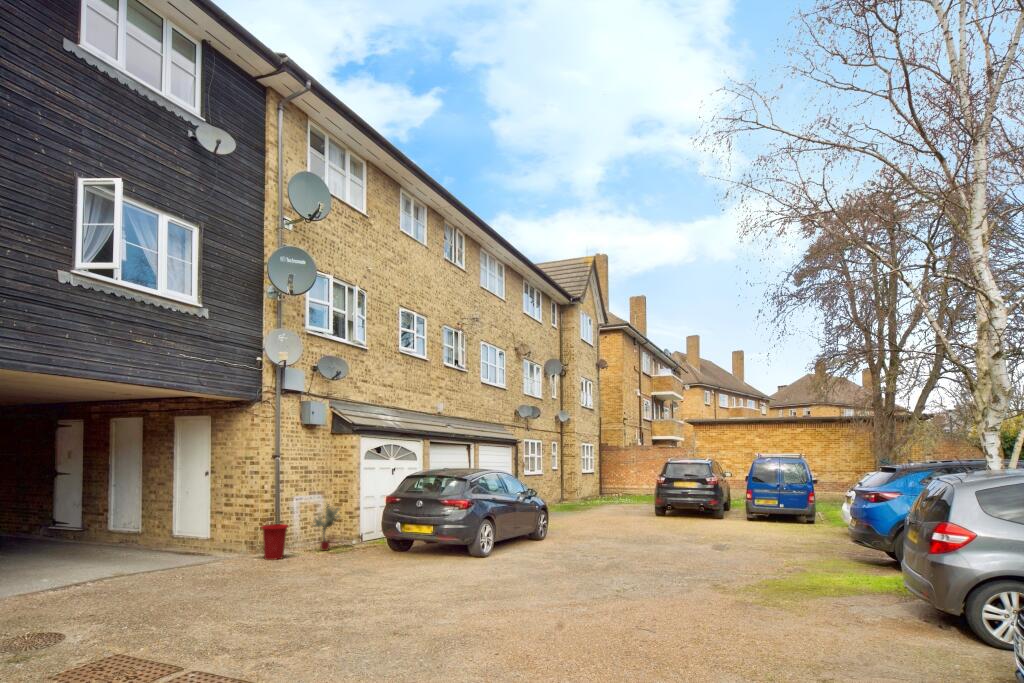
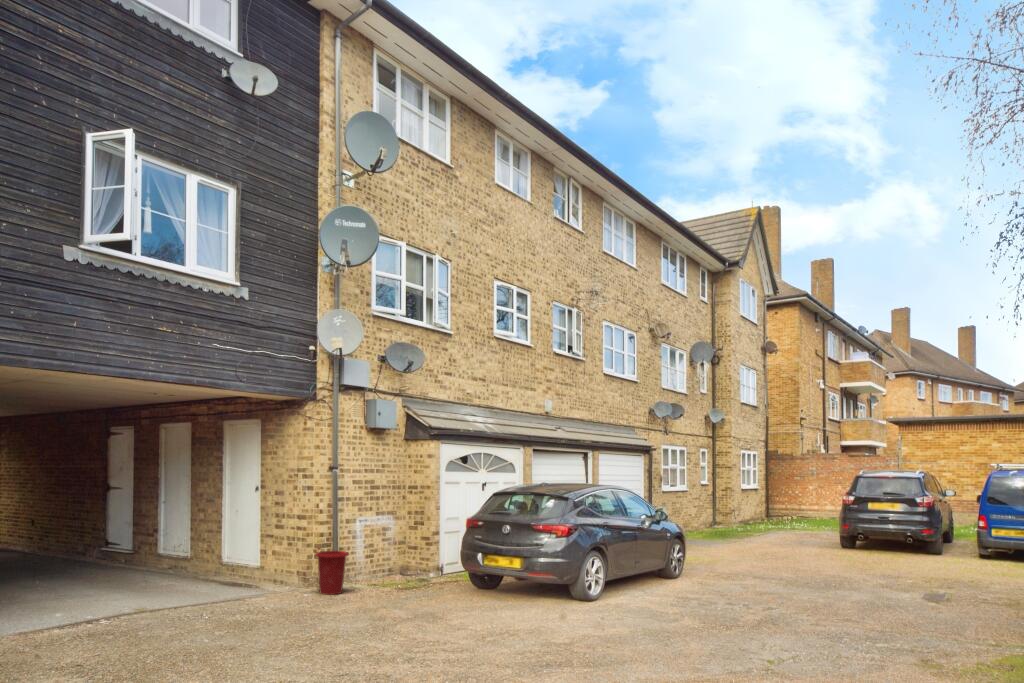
potted tree: present [312,503,340,551] -> none [377,524,415,585]

